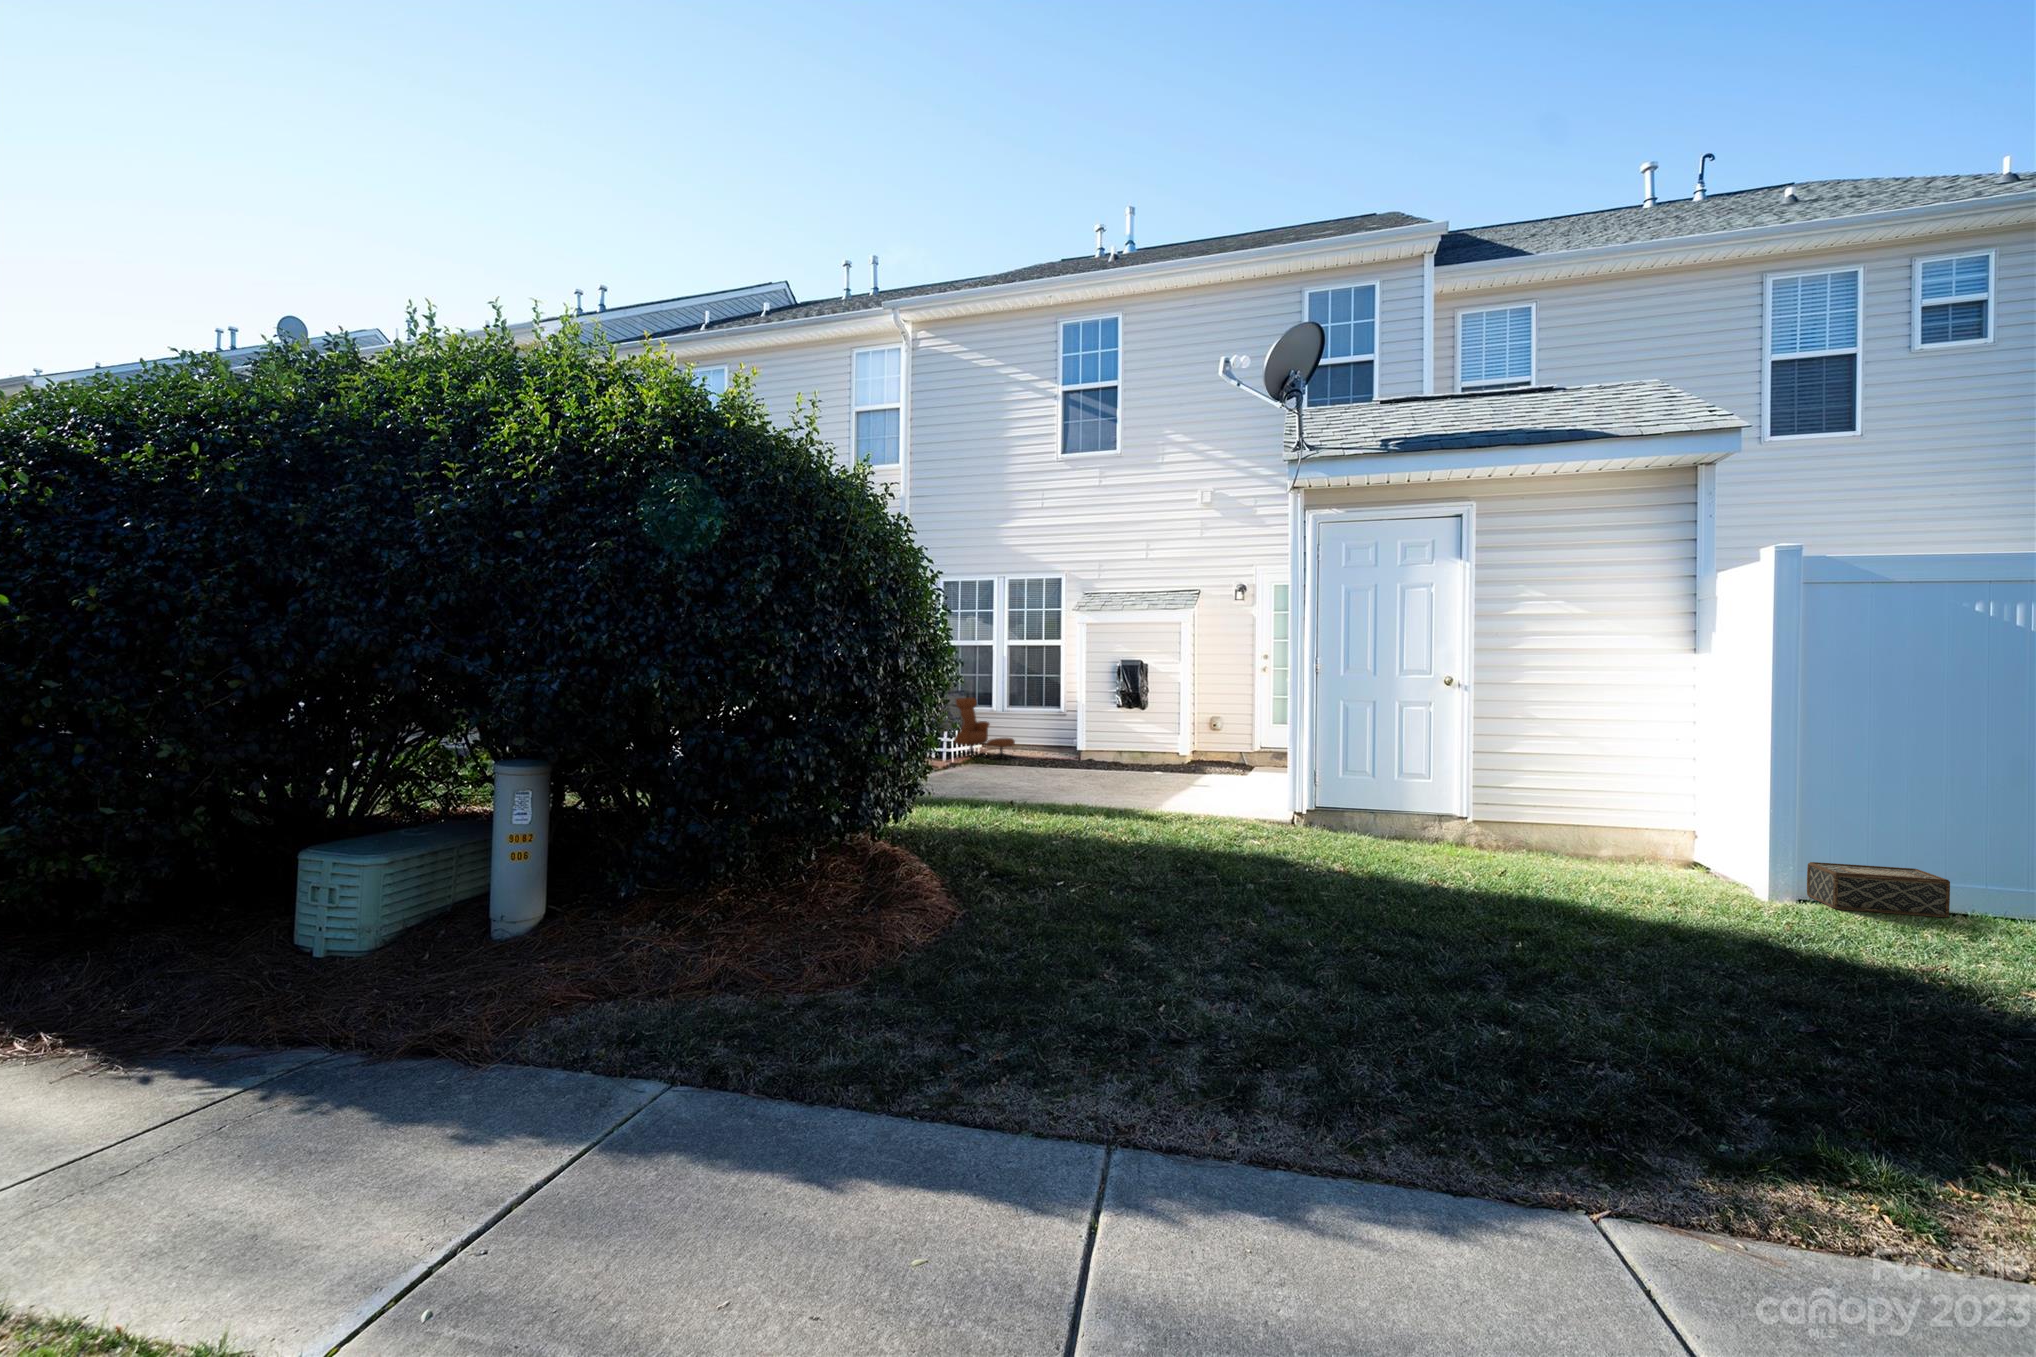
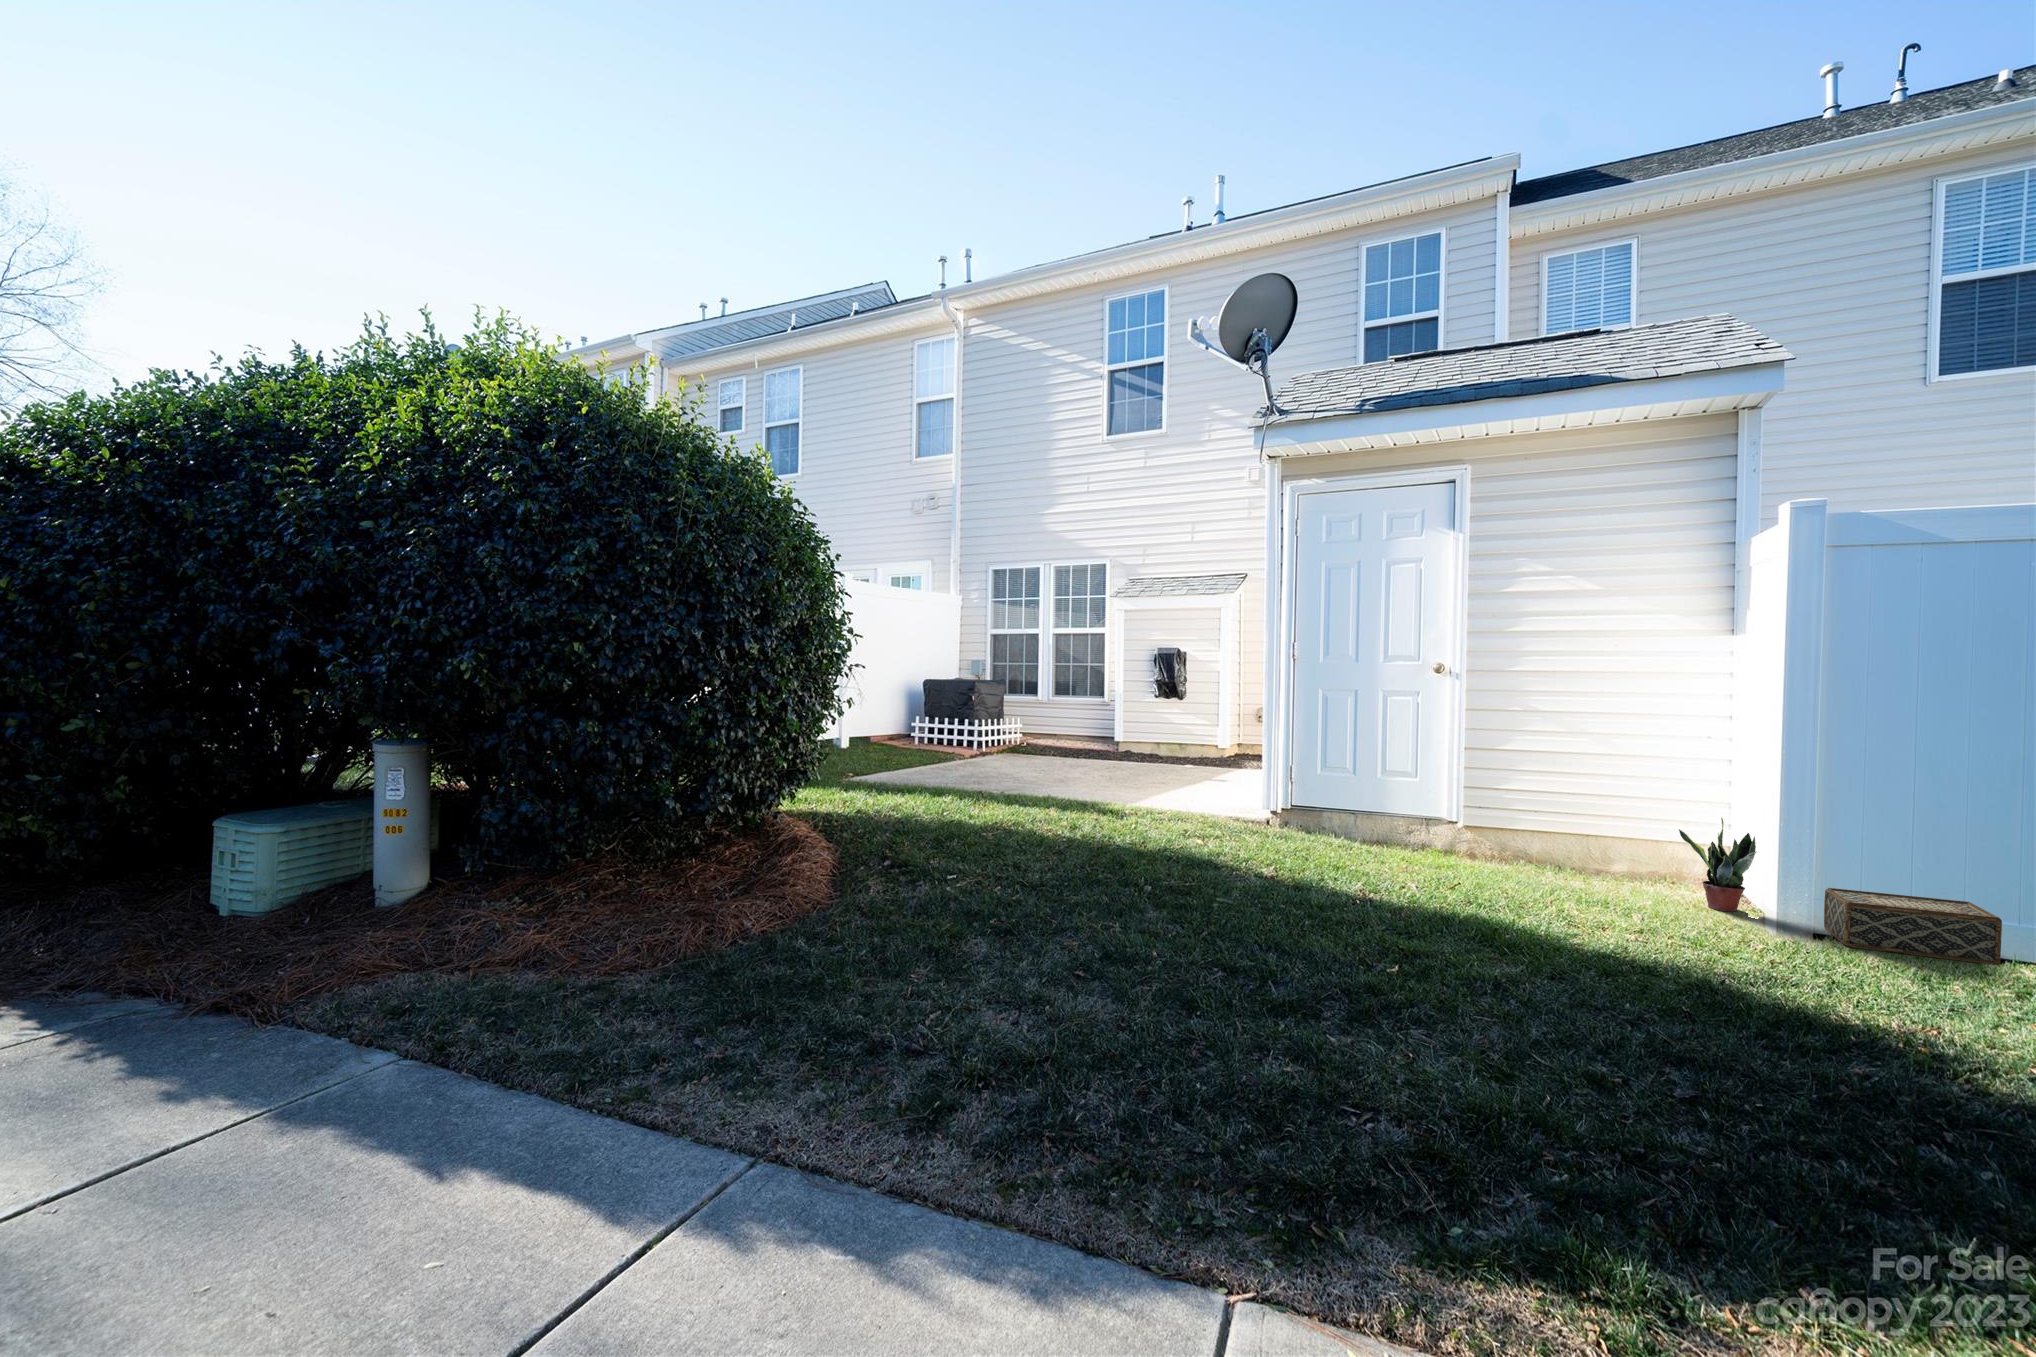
lounge chair: present [954,697,1015,759] -> none [985,686,1051,749]
potted plant: none [1682,807,1752,885] -> present [1679,818,1756,912]

